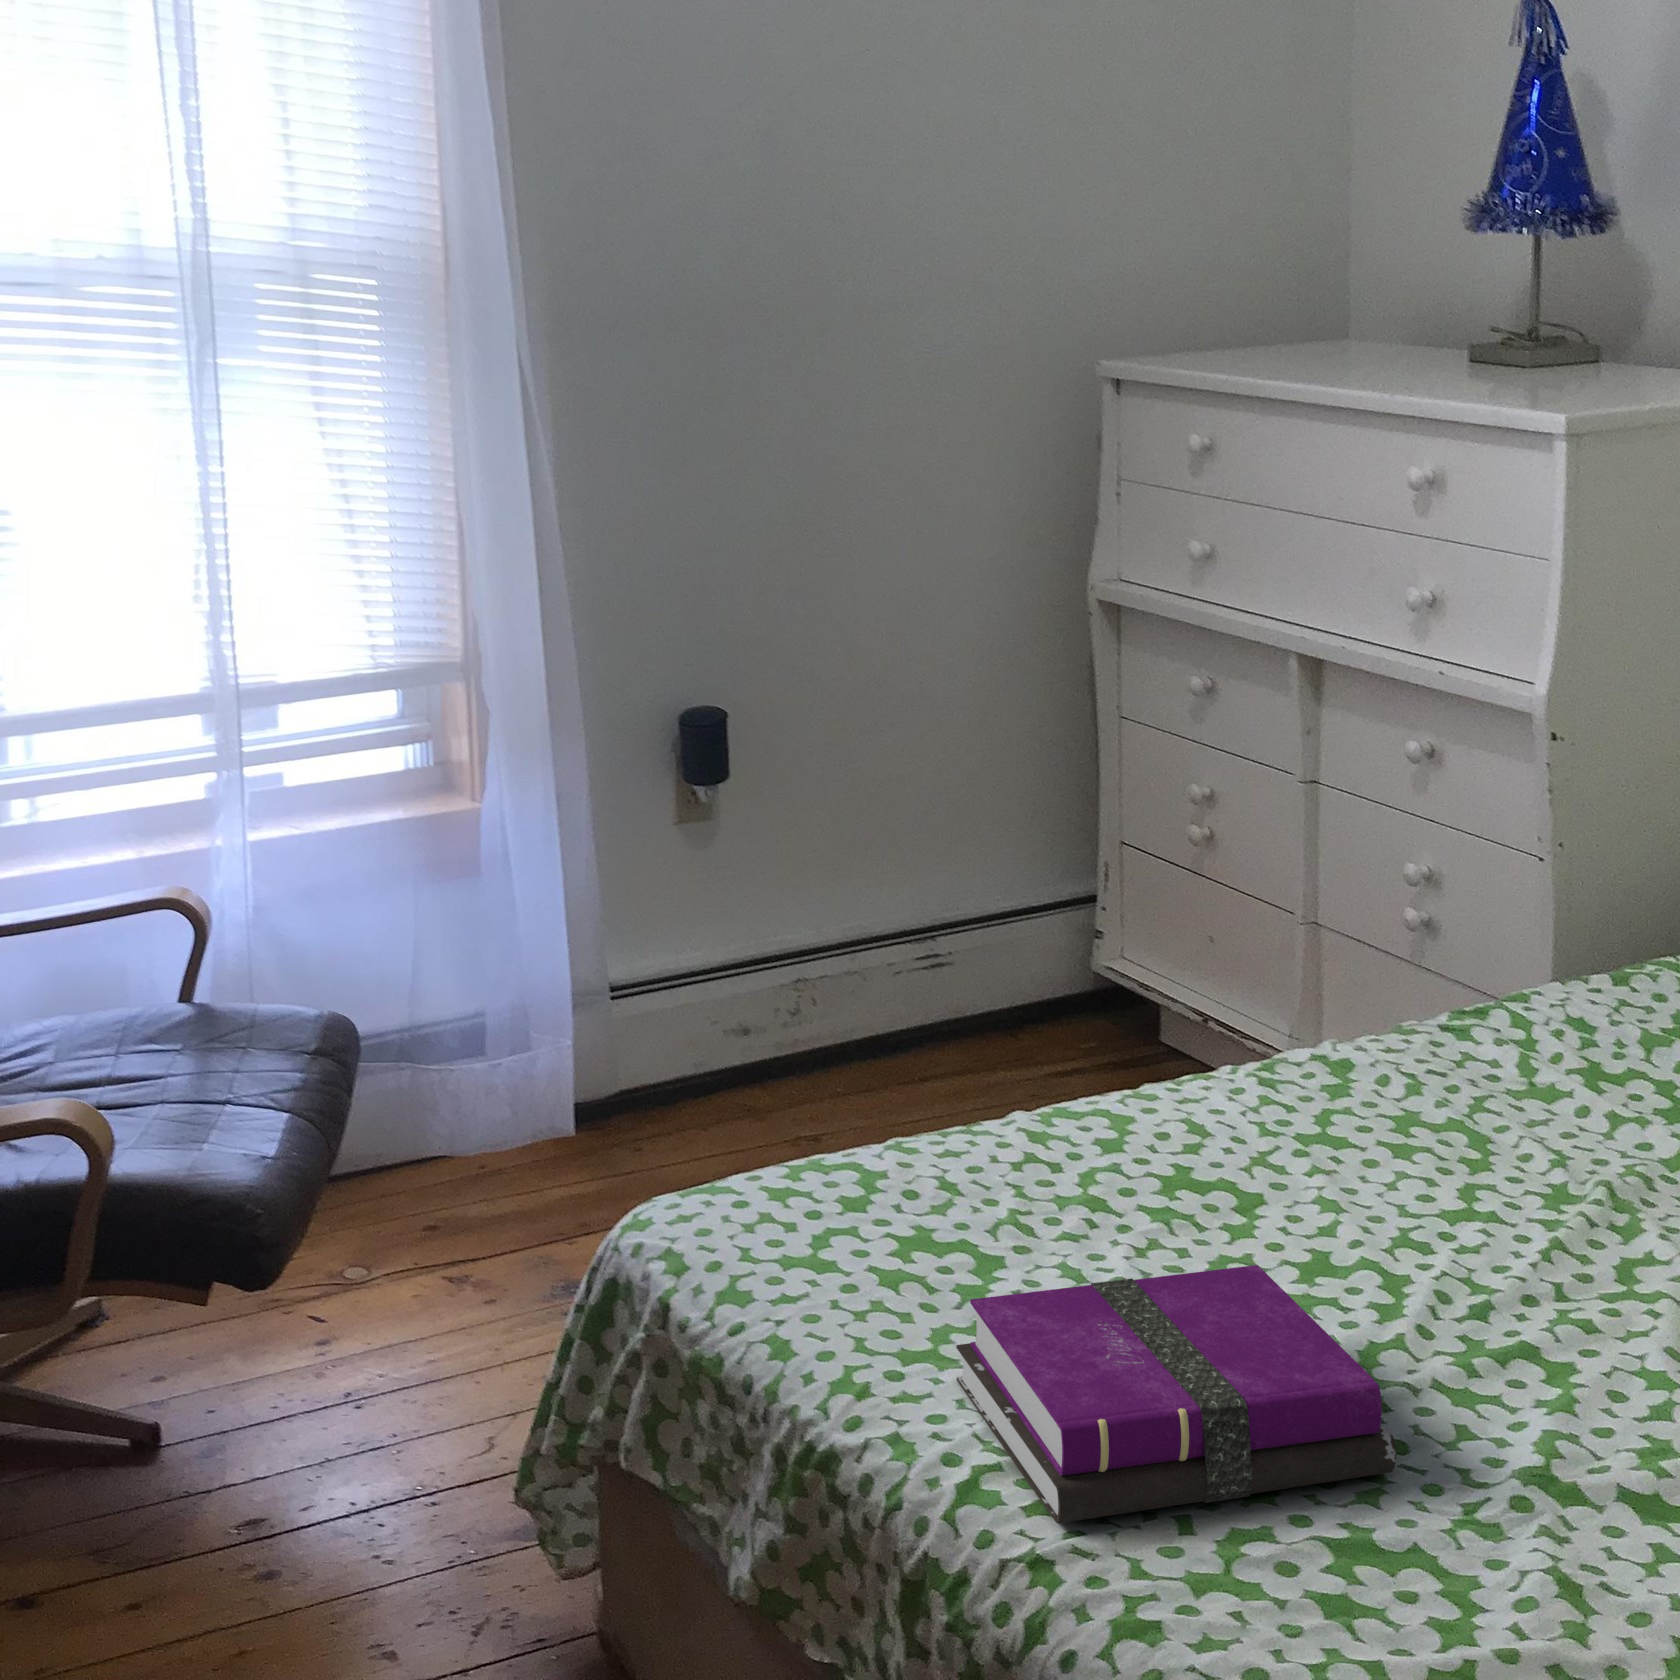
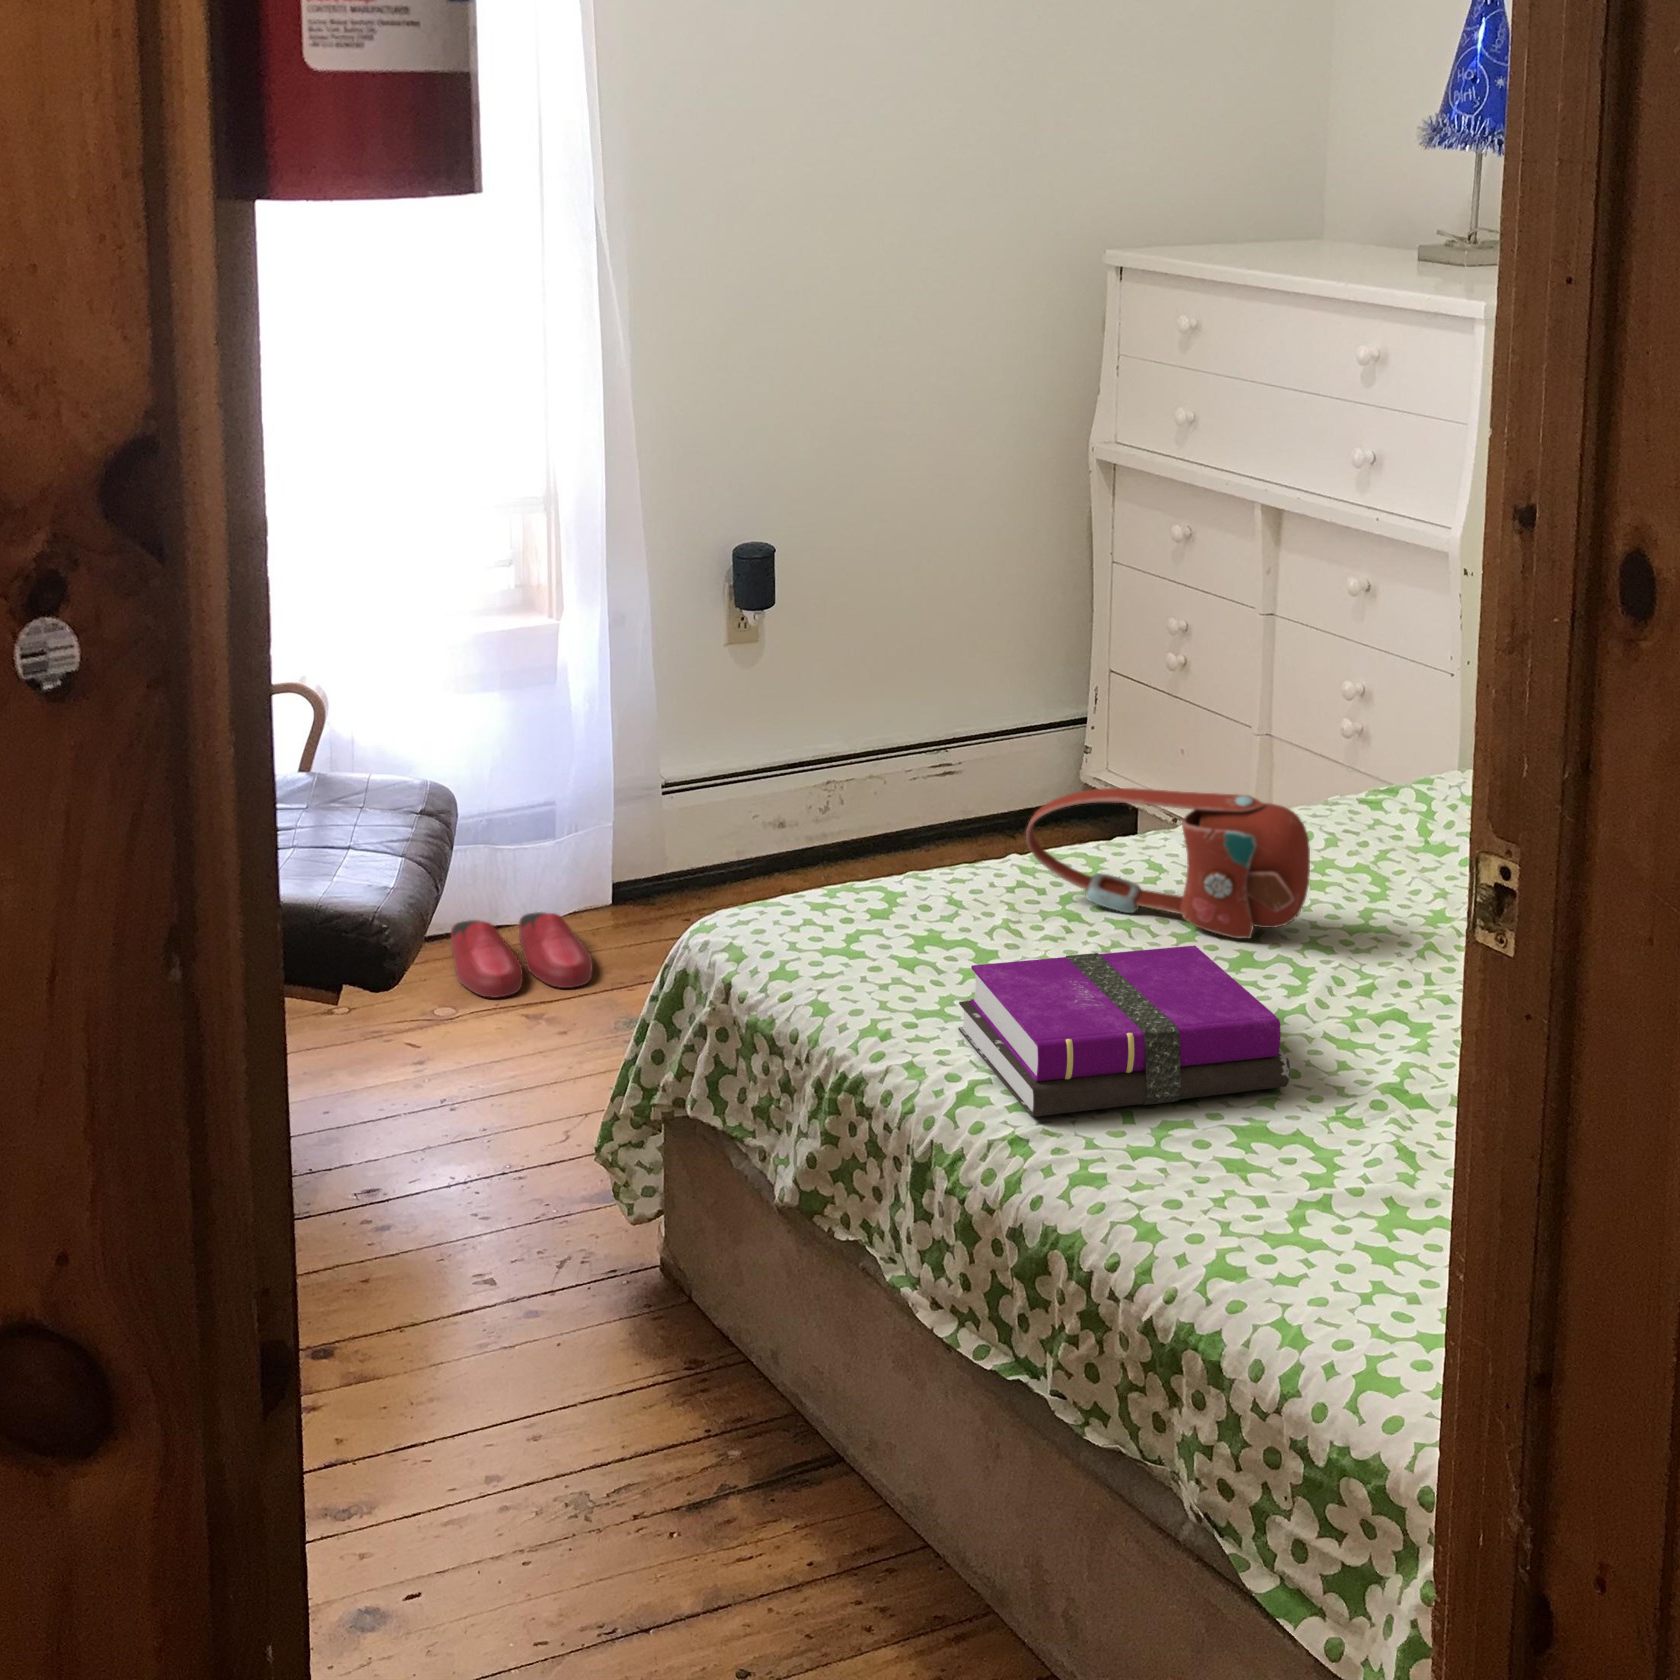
handbag: none [1033,1042,1397,1236] -> present [1026,788,1310,938]
slippers: none [362,1142,524,1254] -> present [451,912,592,997]

